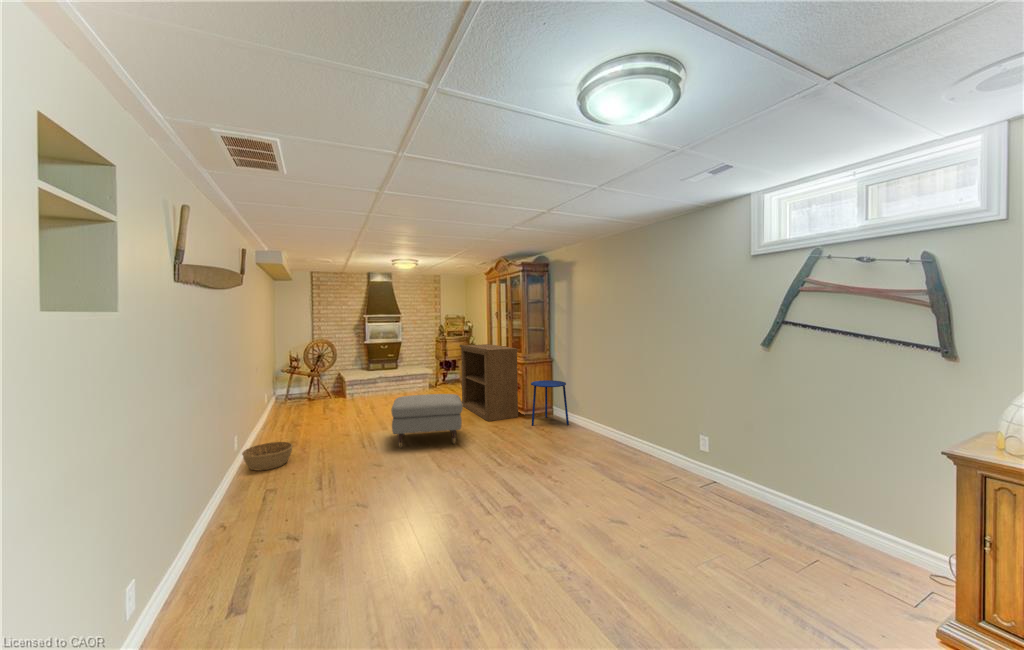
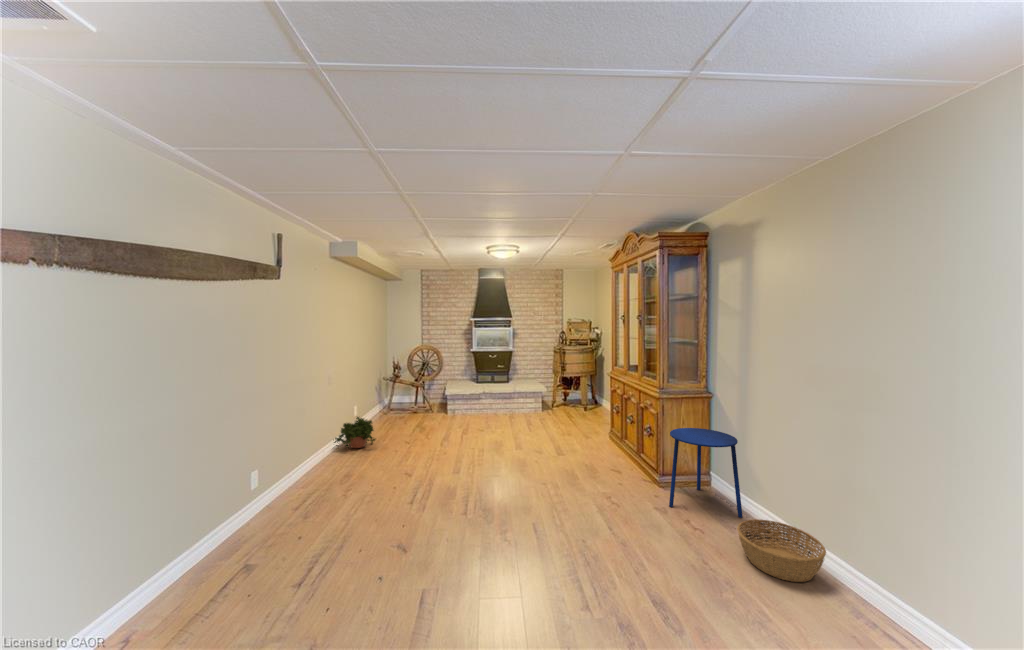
bookshelf: present [460,344,518,421] -> none [569,360,649,482]
ottoman: present [391,394,463,448] -> none [433,434,548,527]
potted plant: none [264,400,309,427] -> present [334,417,375,448]
basket: present [242,442,293,470] -> present [737,519,826,582]

